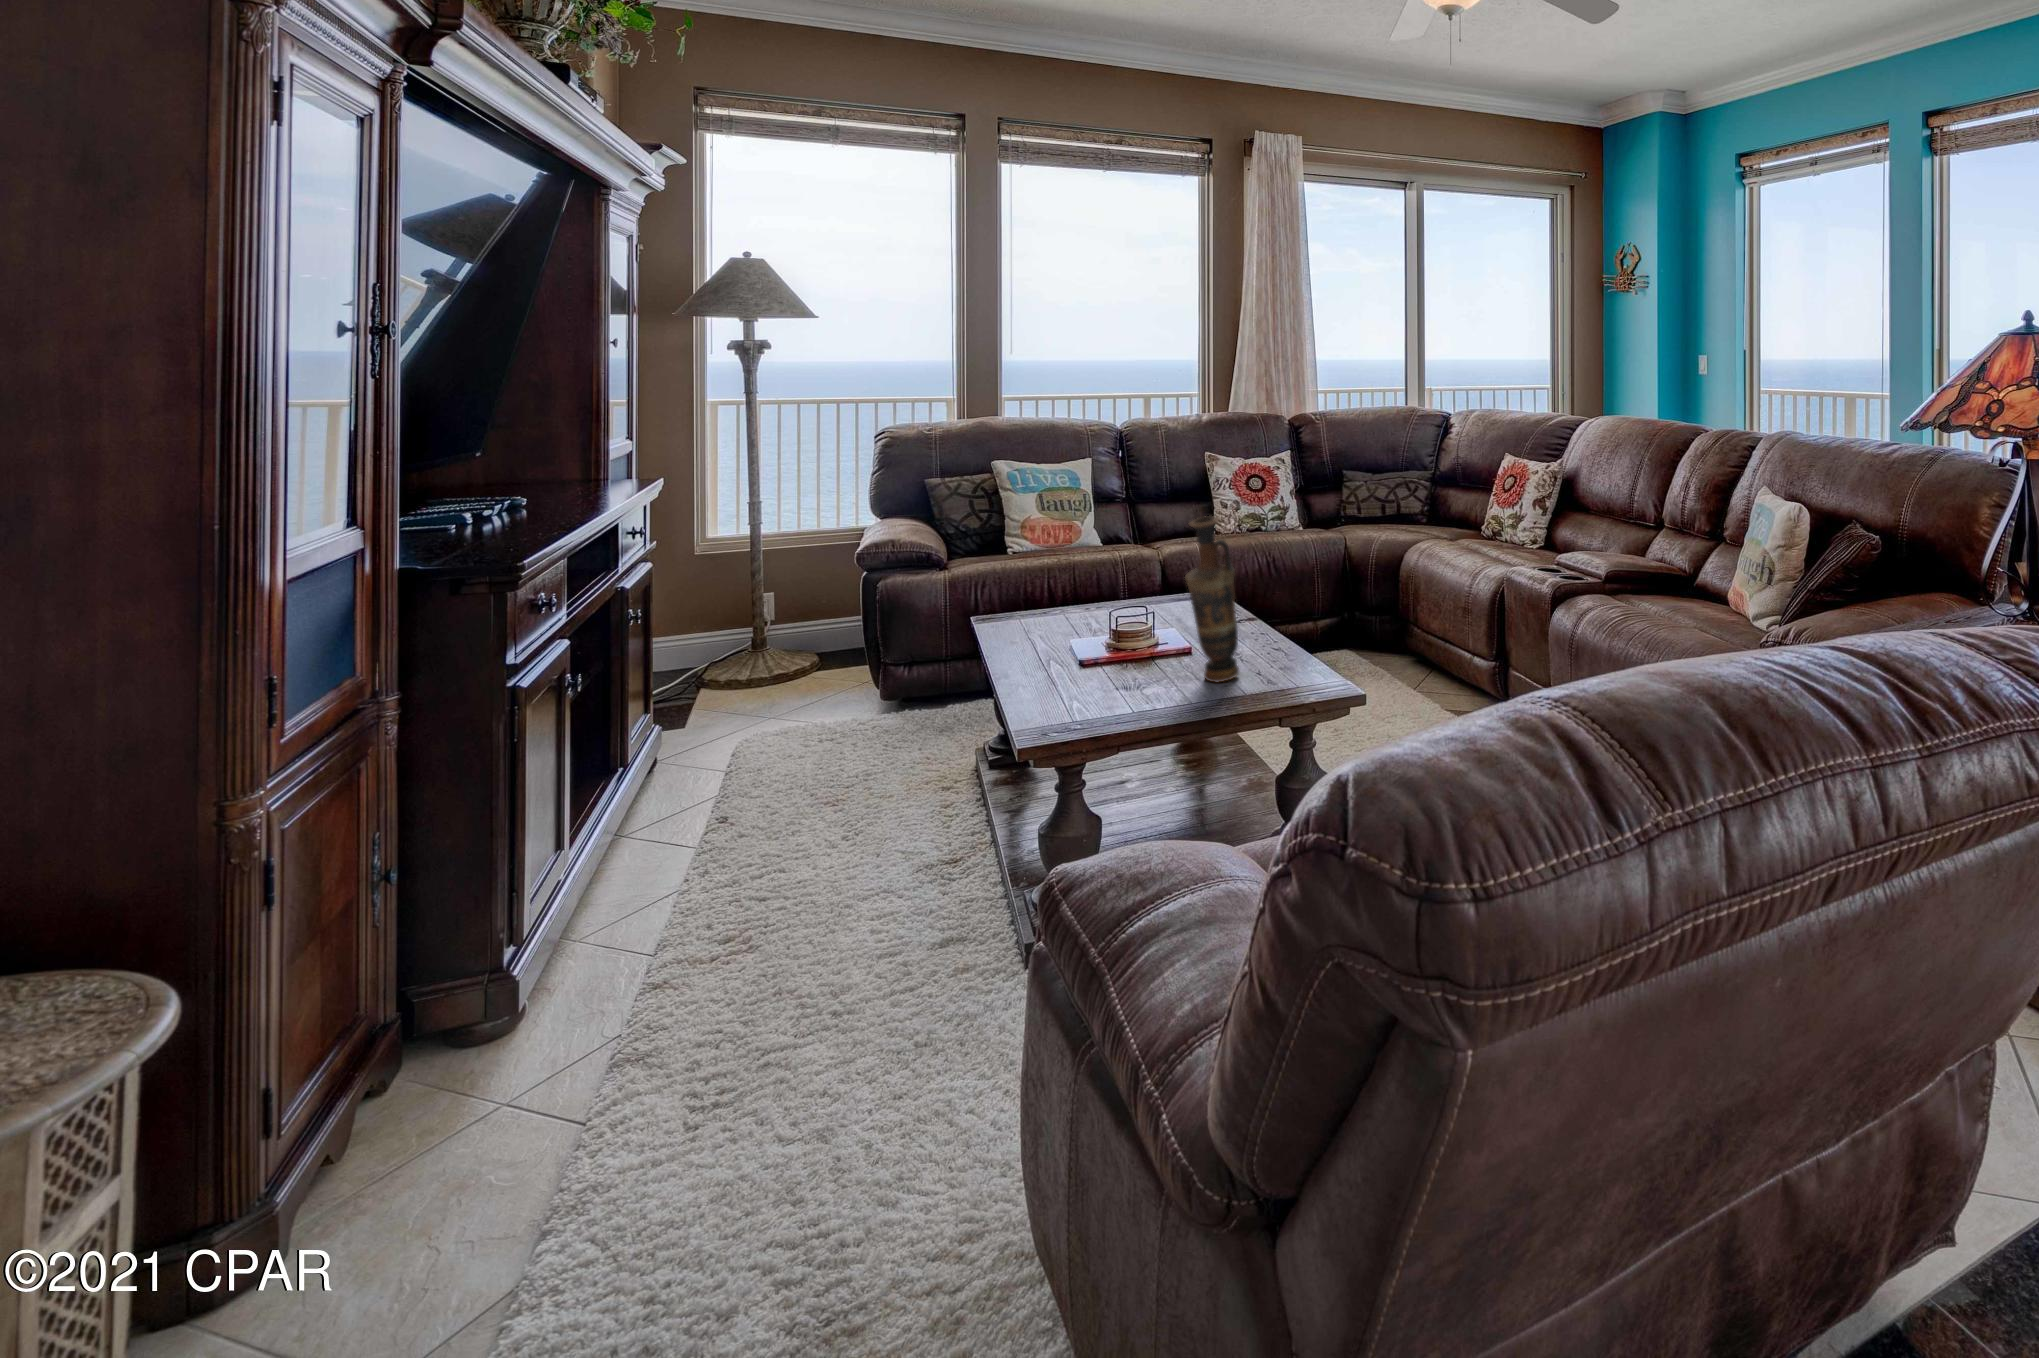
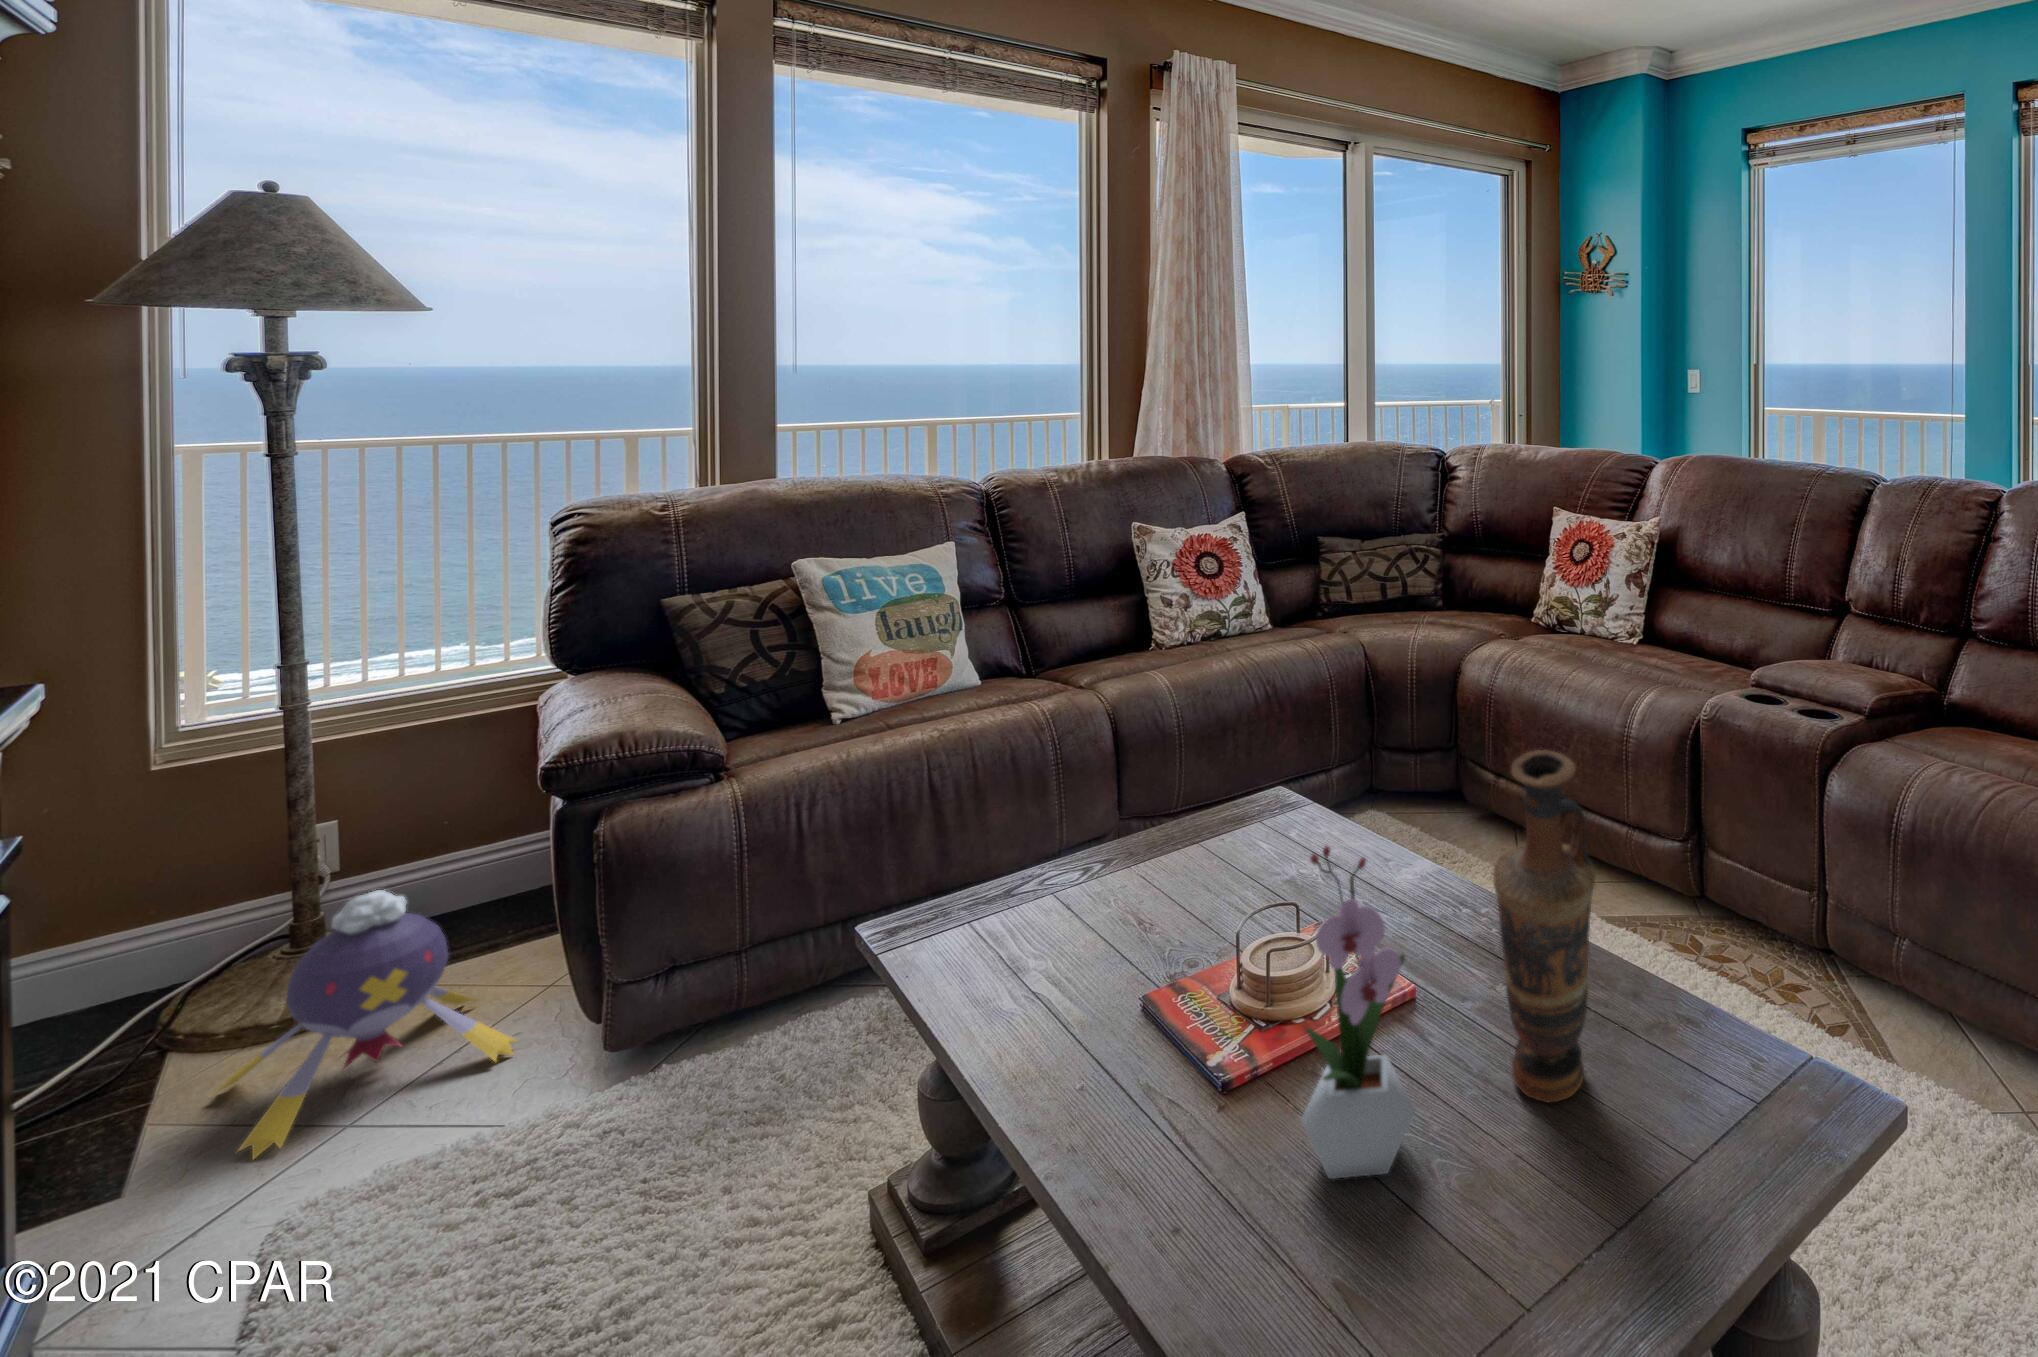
flower arrangement: none [1086,543,1149,691] -> present [1301,846,1415,1179]
plush toy: none [719,612,847,724] -> present [218,890,516,1159]

